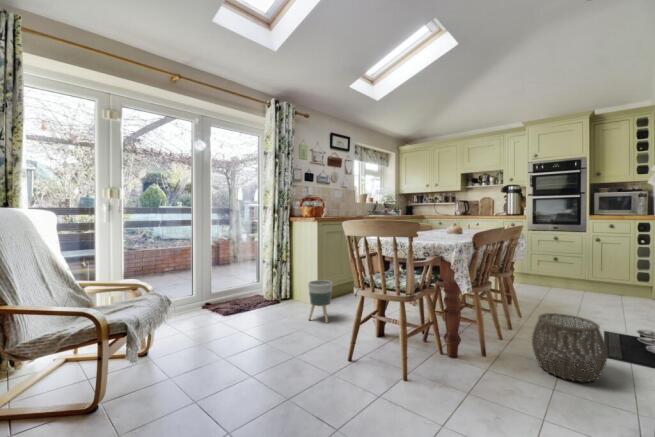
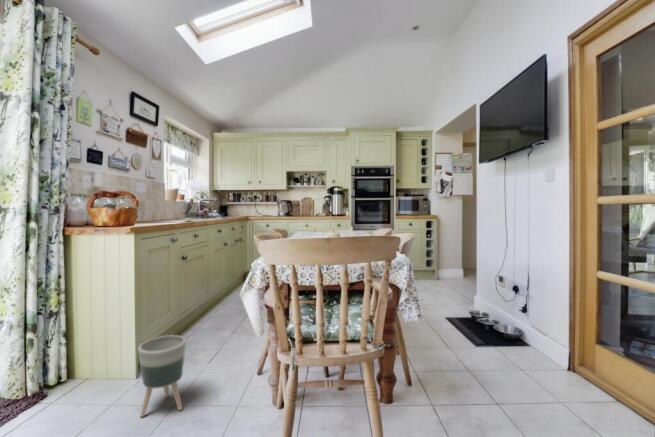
woven basket: present [532,313,608,382] -> none [444,319,508,388]

